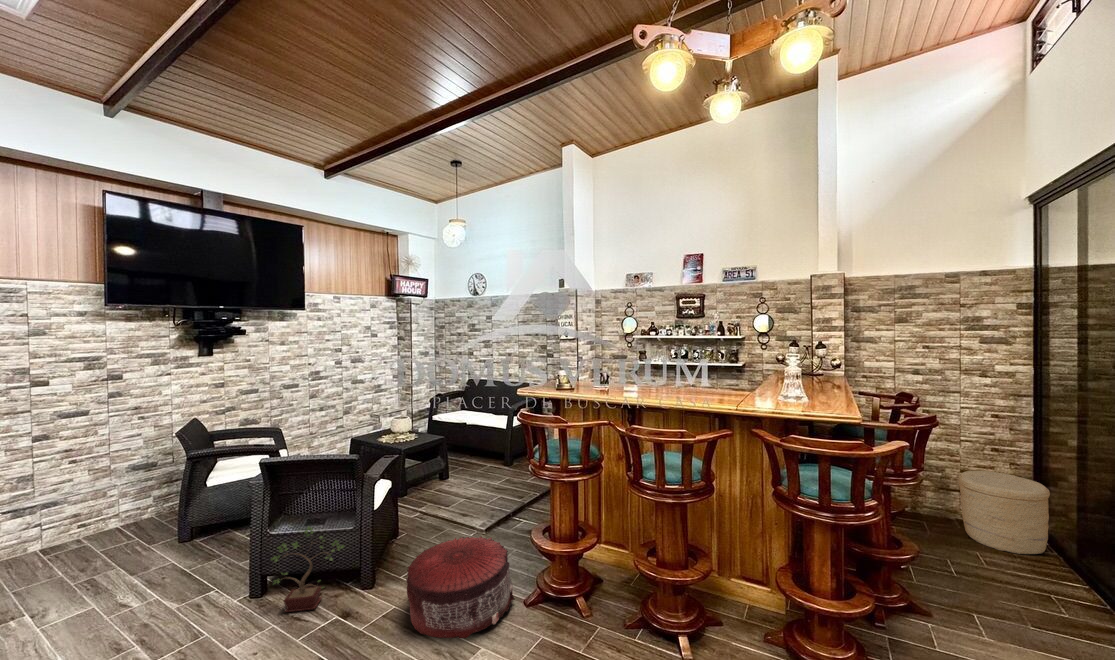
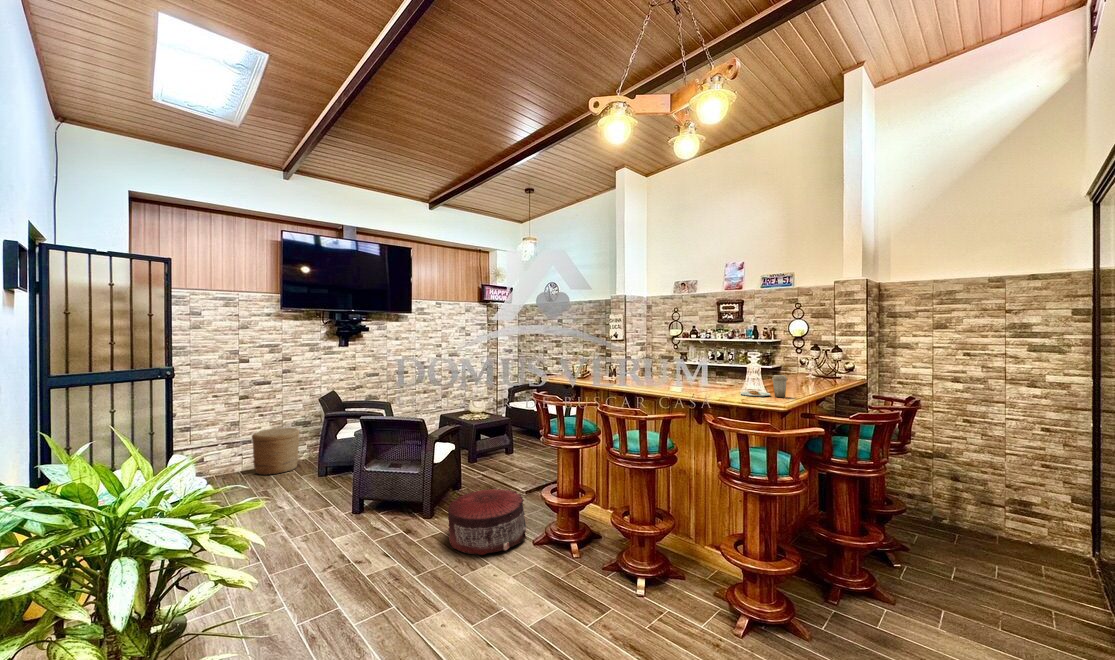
plate: none [766,378,821,404] -> present [740,375,788,397]
woven basket: present [958,471,1050,554] -> present [252,428,299,475]
potted plant: present [271,526,344,612] -> none [364,466,411,525]

